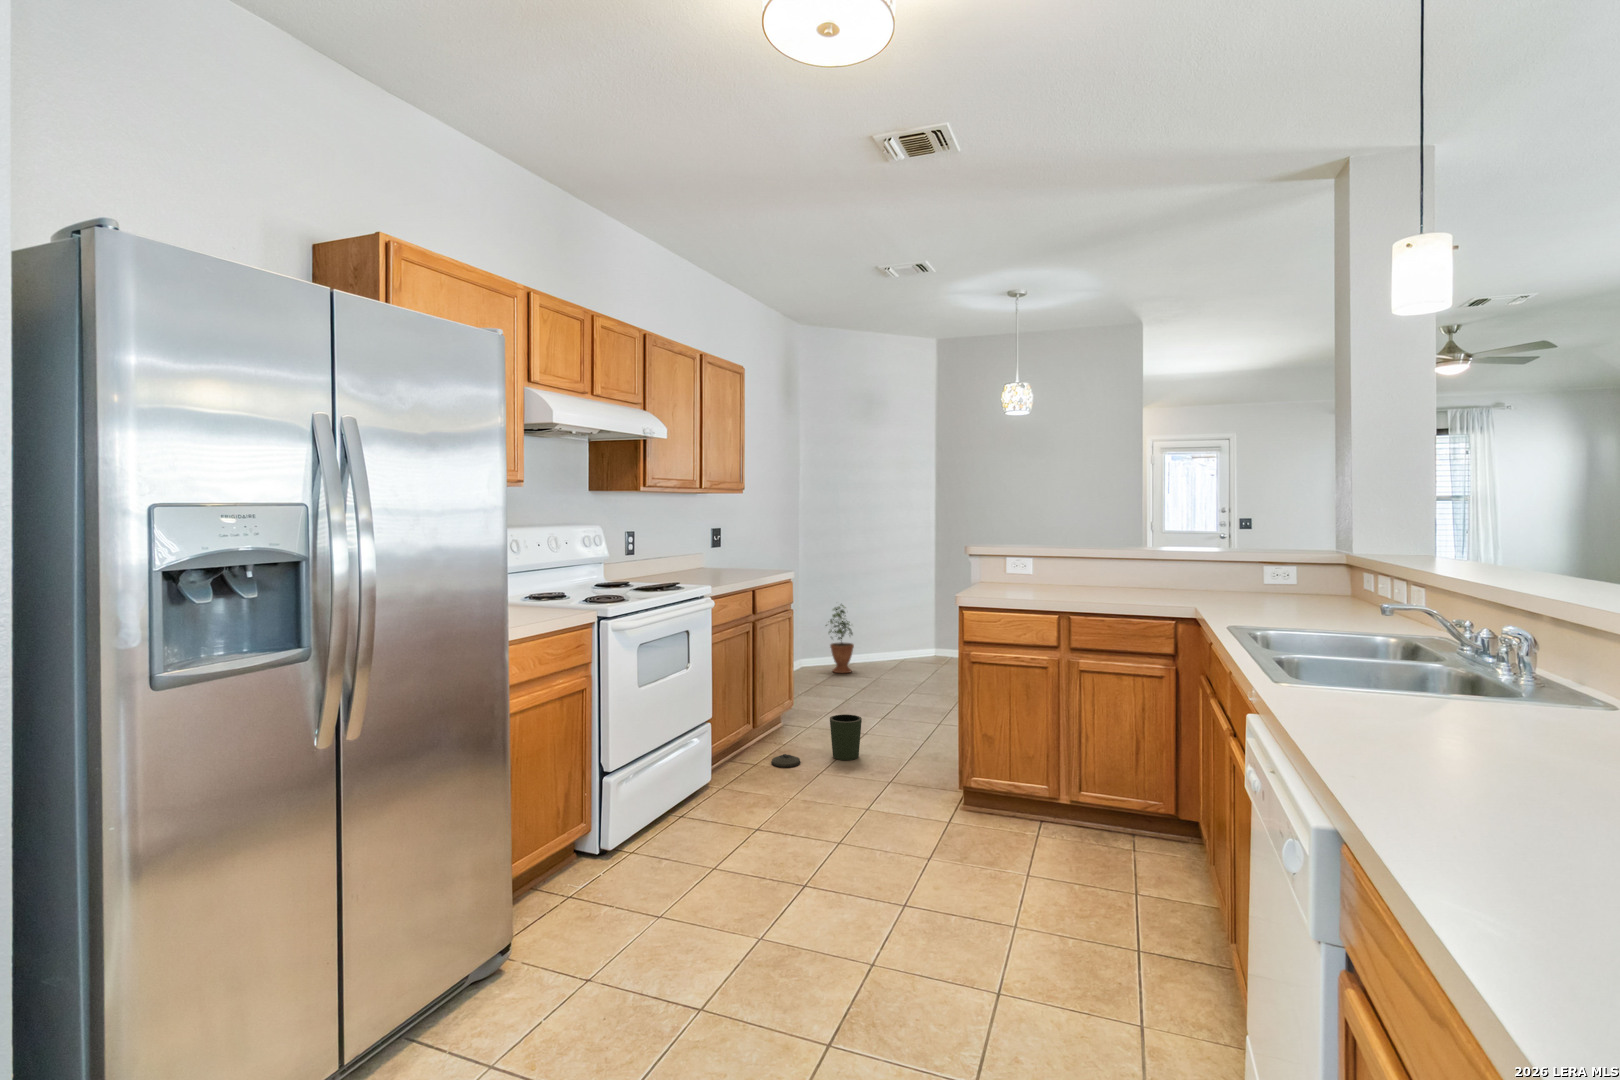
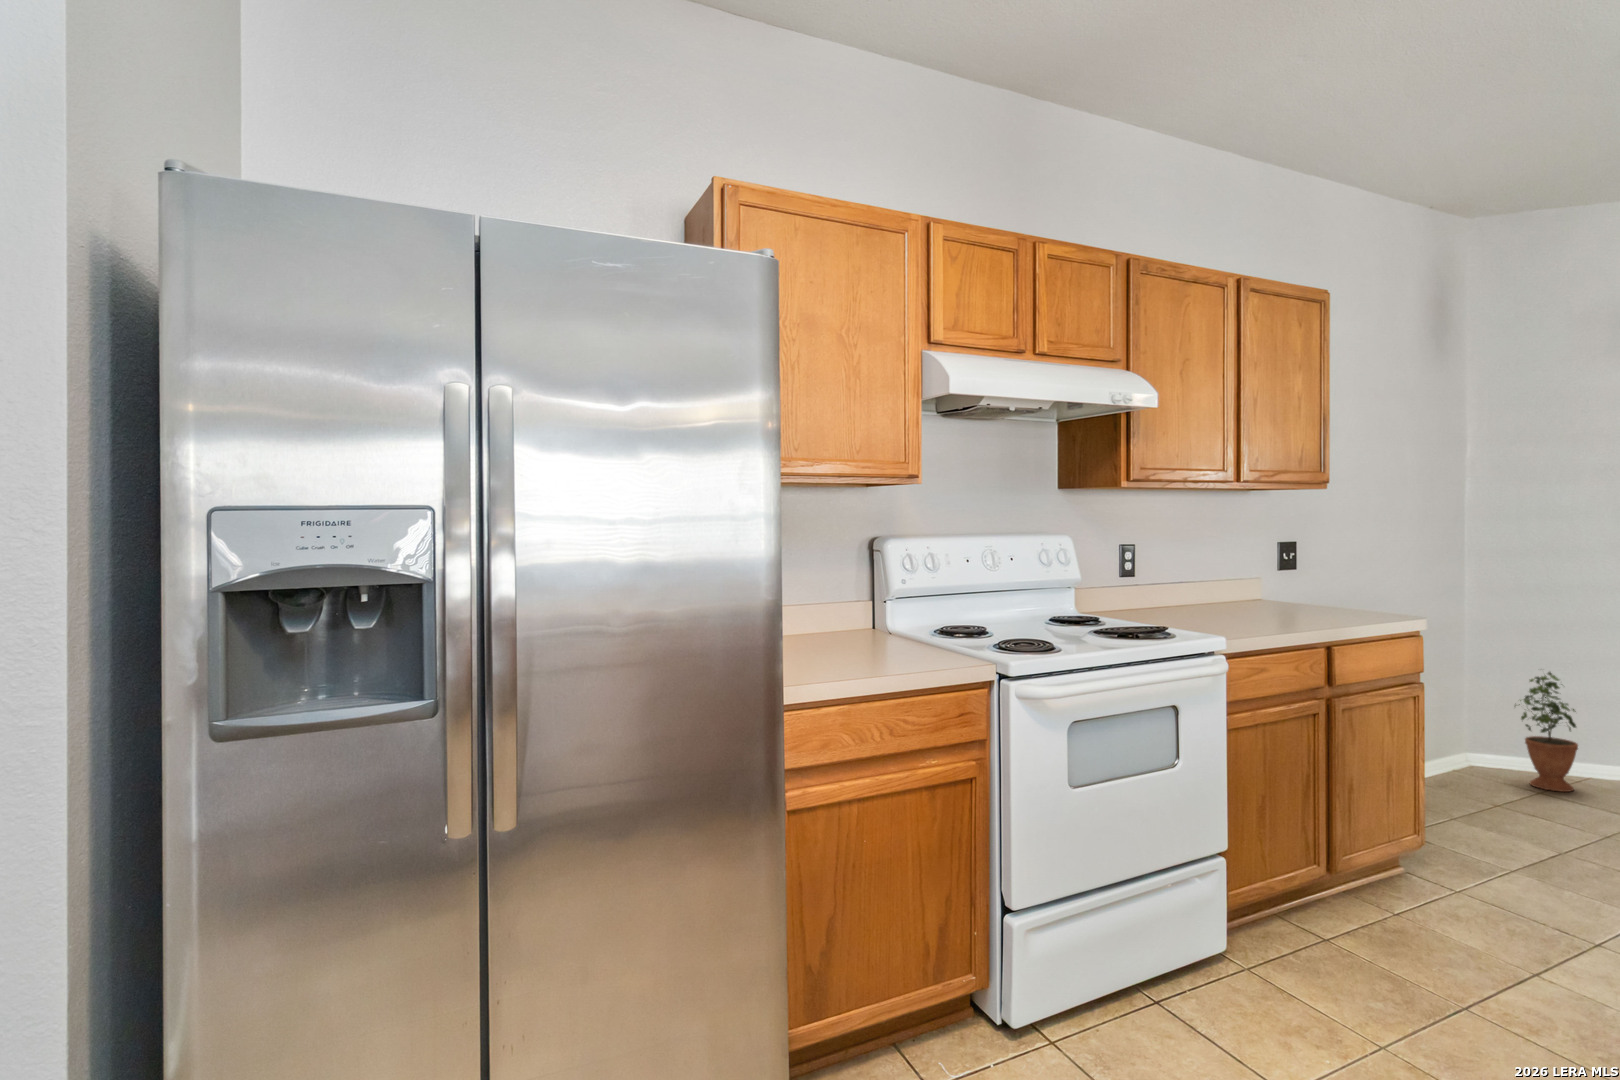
trash can: present [771,714,862,767] -> none [1356,885,1564,981]

